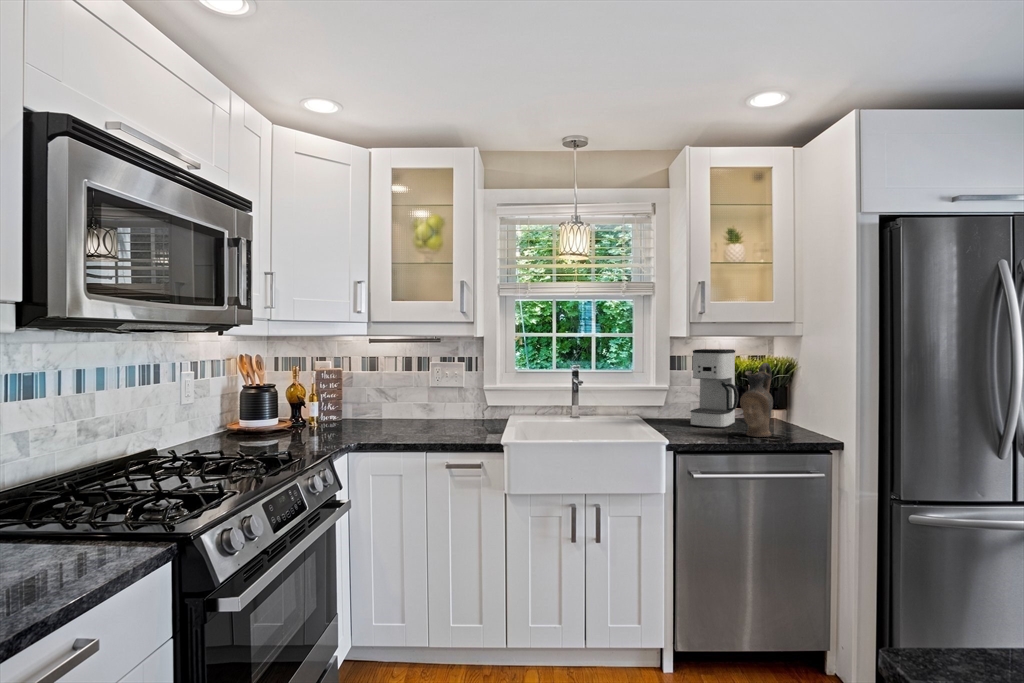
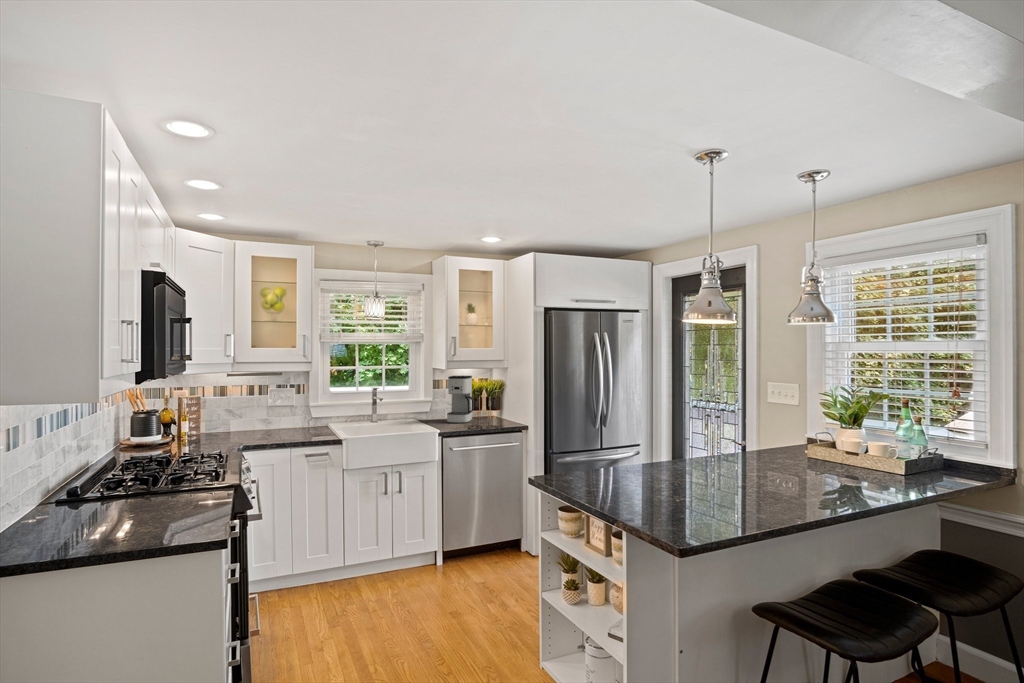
ceramic pitcher: present [740,363,773,437] -> none [477,384,494,426]

